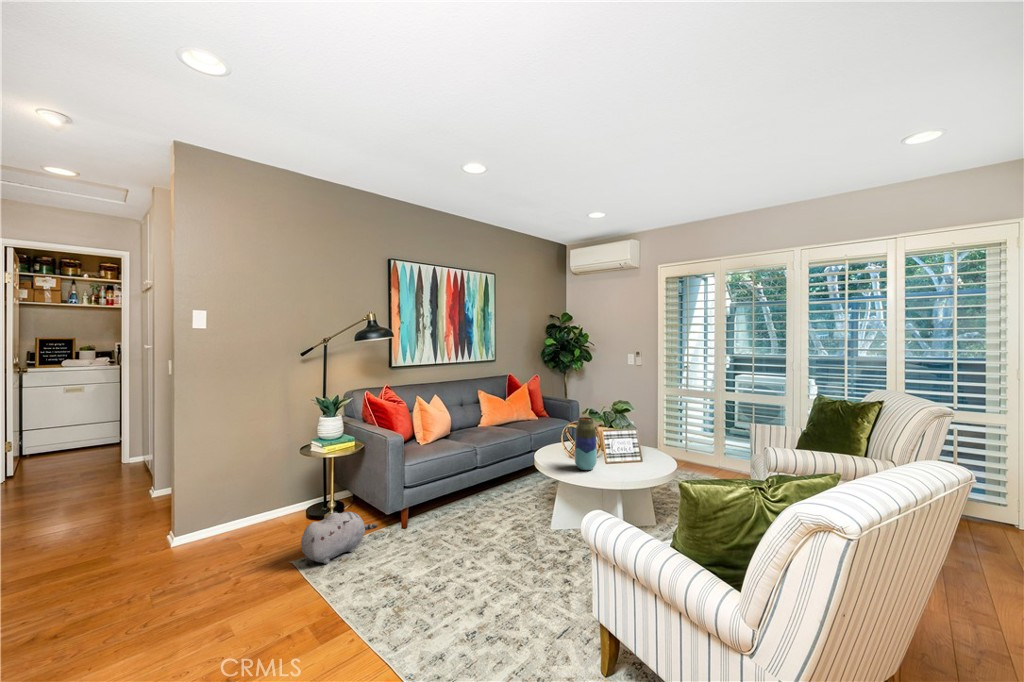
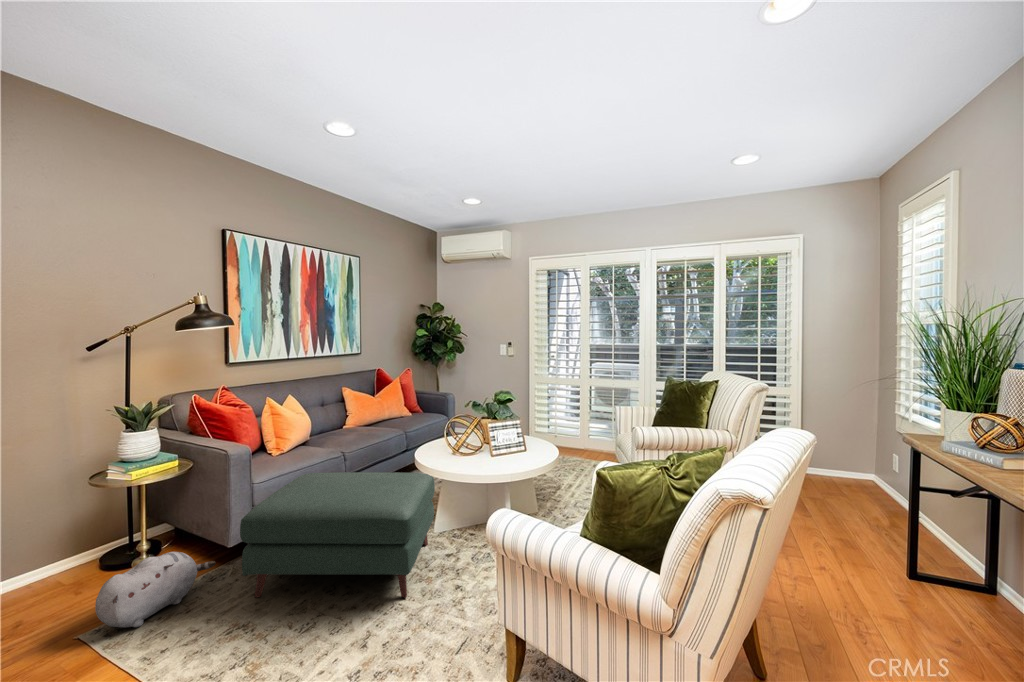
vase: present [574,417,597,470] -> none [459,410,483,466]
ottoman: none [394,462,551,581] -> present [240,472,435,598]

